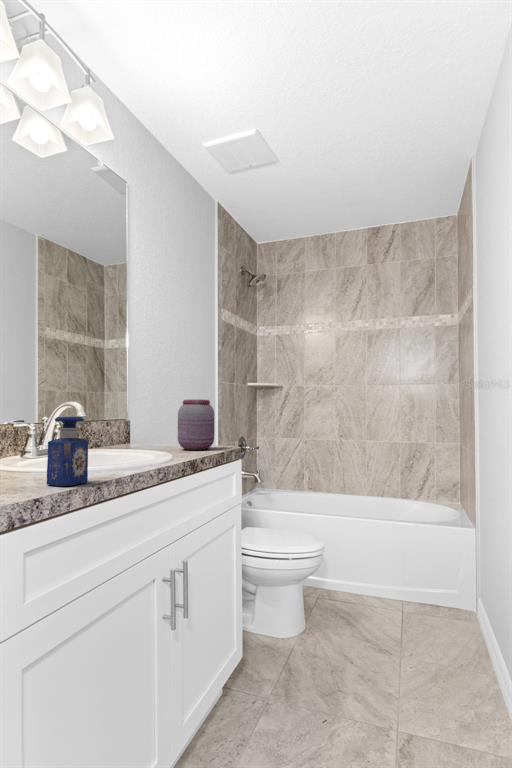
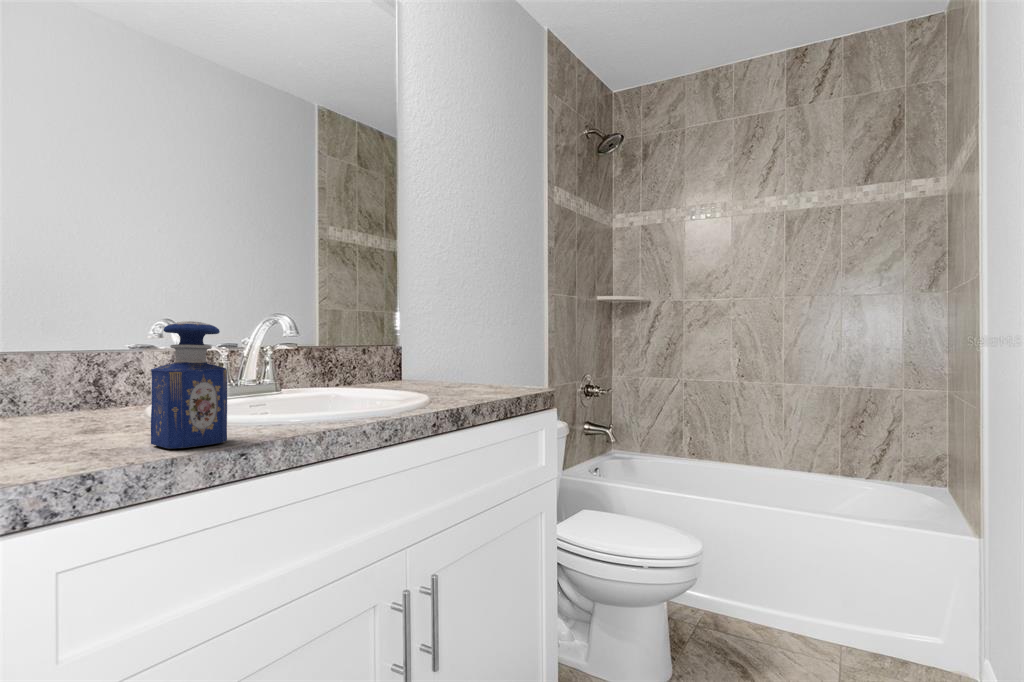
jar: present [178,400,215,450] -> none [461,313,518,392]

